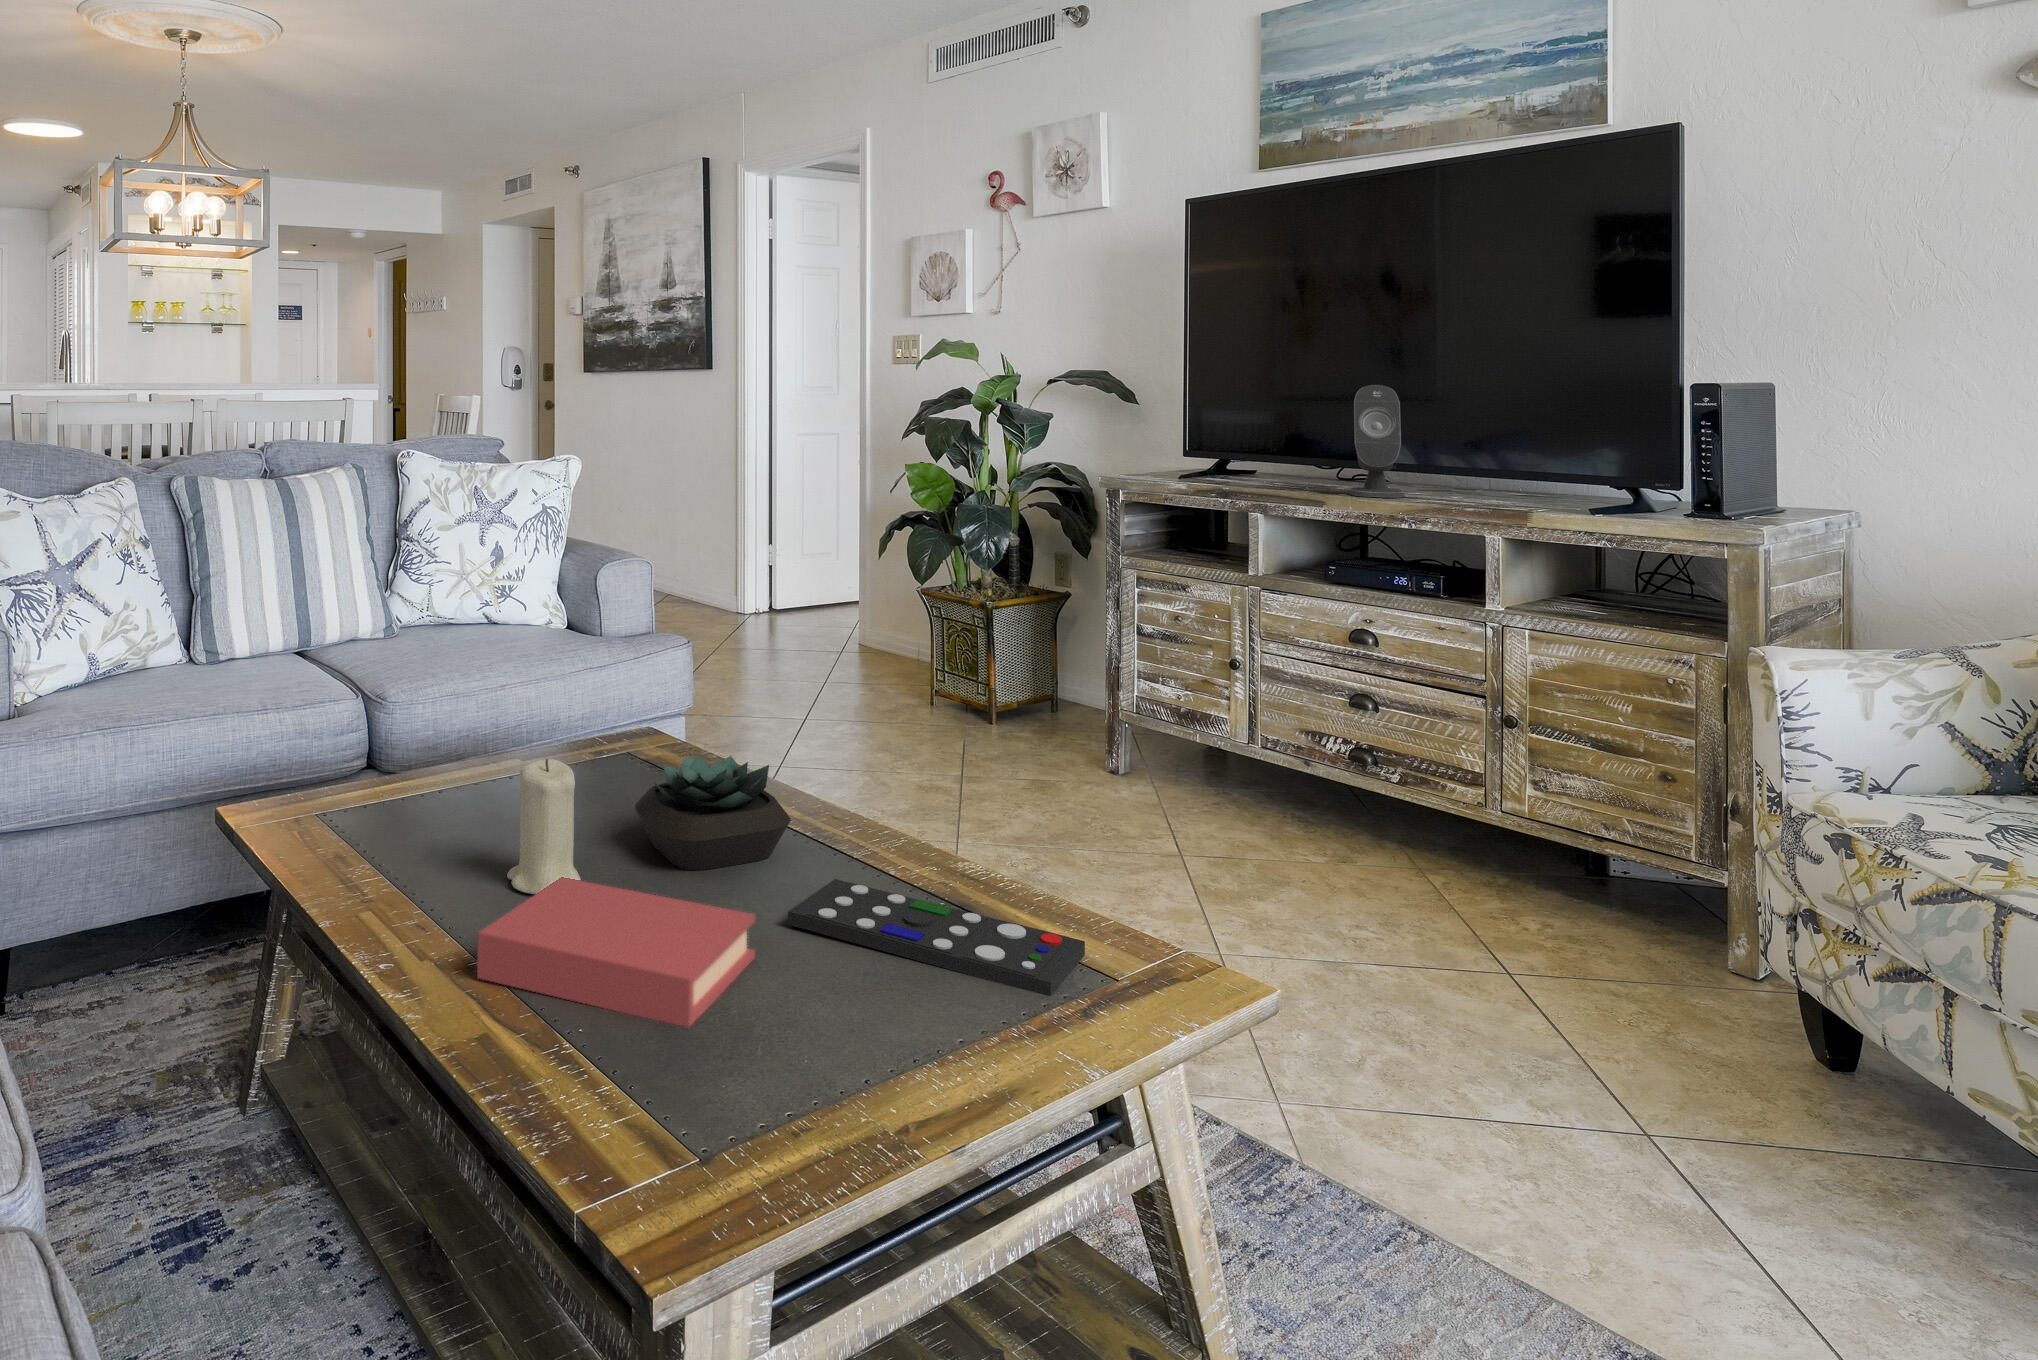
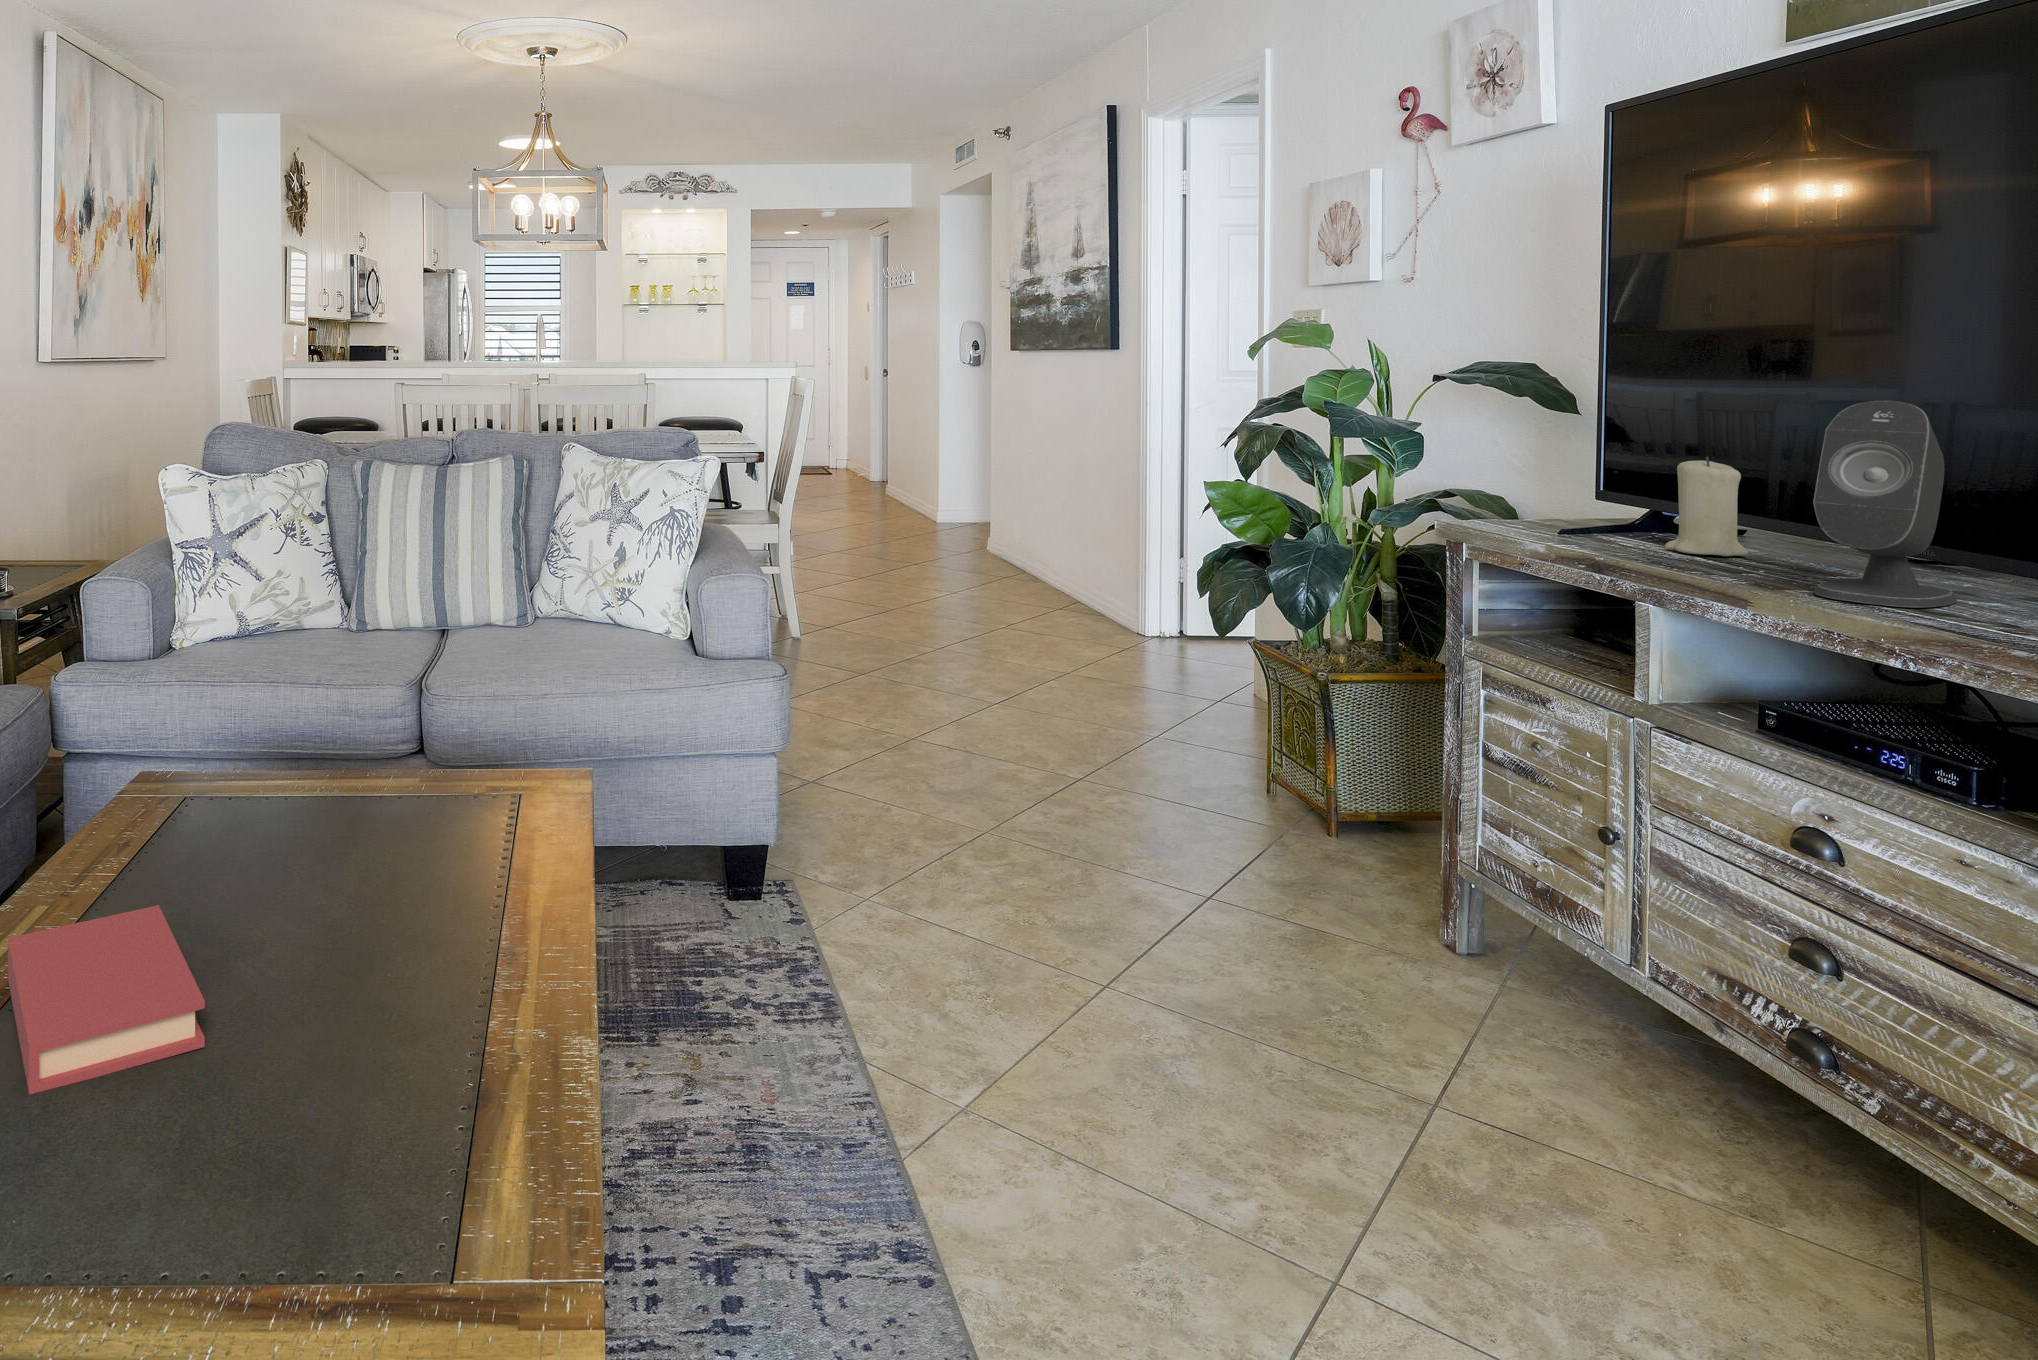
succulent plant: present [635,755,791,871] -> none [323,809,489,942]
candle: present [507,759,581,894] -> present [1665,457,1748,556]
remote control: present [788,879,1085,996] -> none [294,988,479,1220]

